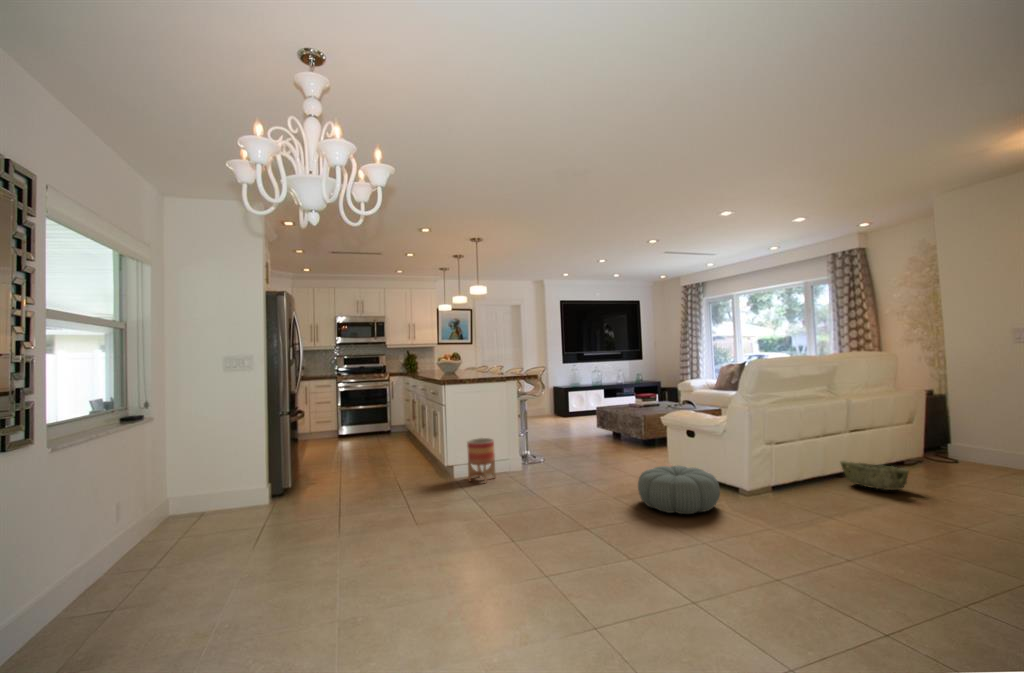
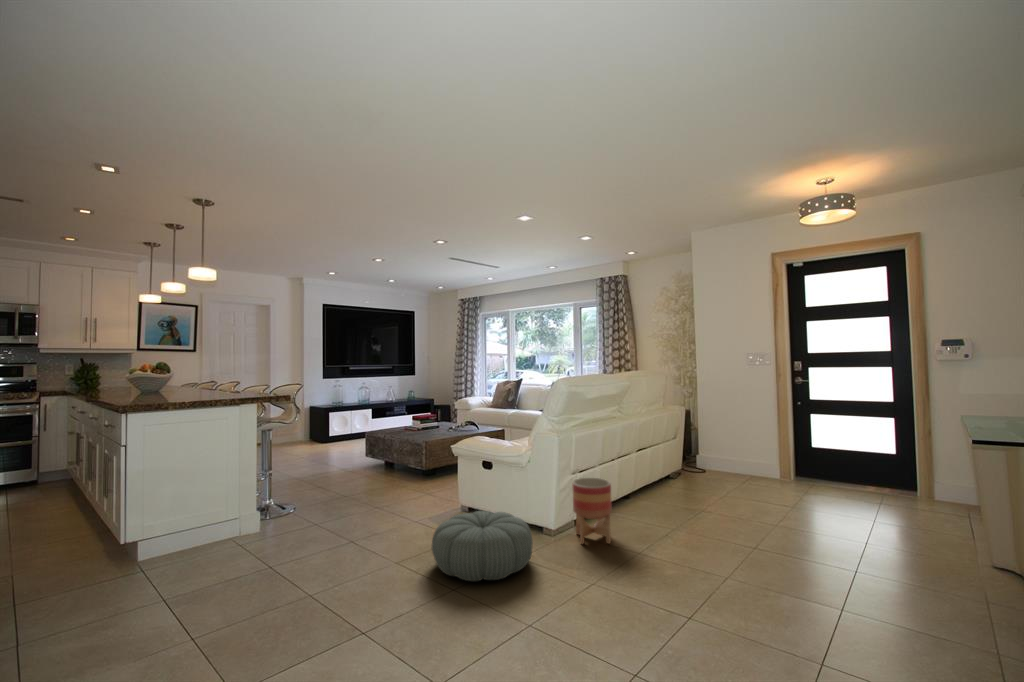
planter: present [467,438,496,483] -> present [573,478,612,544]
woven basket: present [841,461,909,490] -> none [632,483,691,511]

